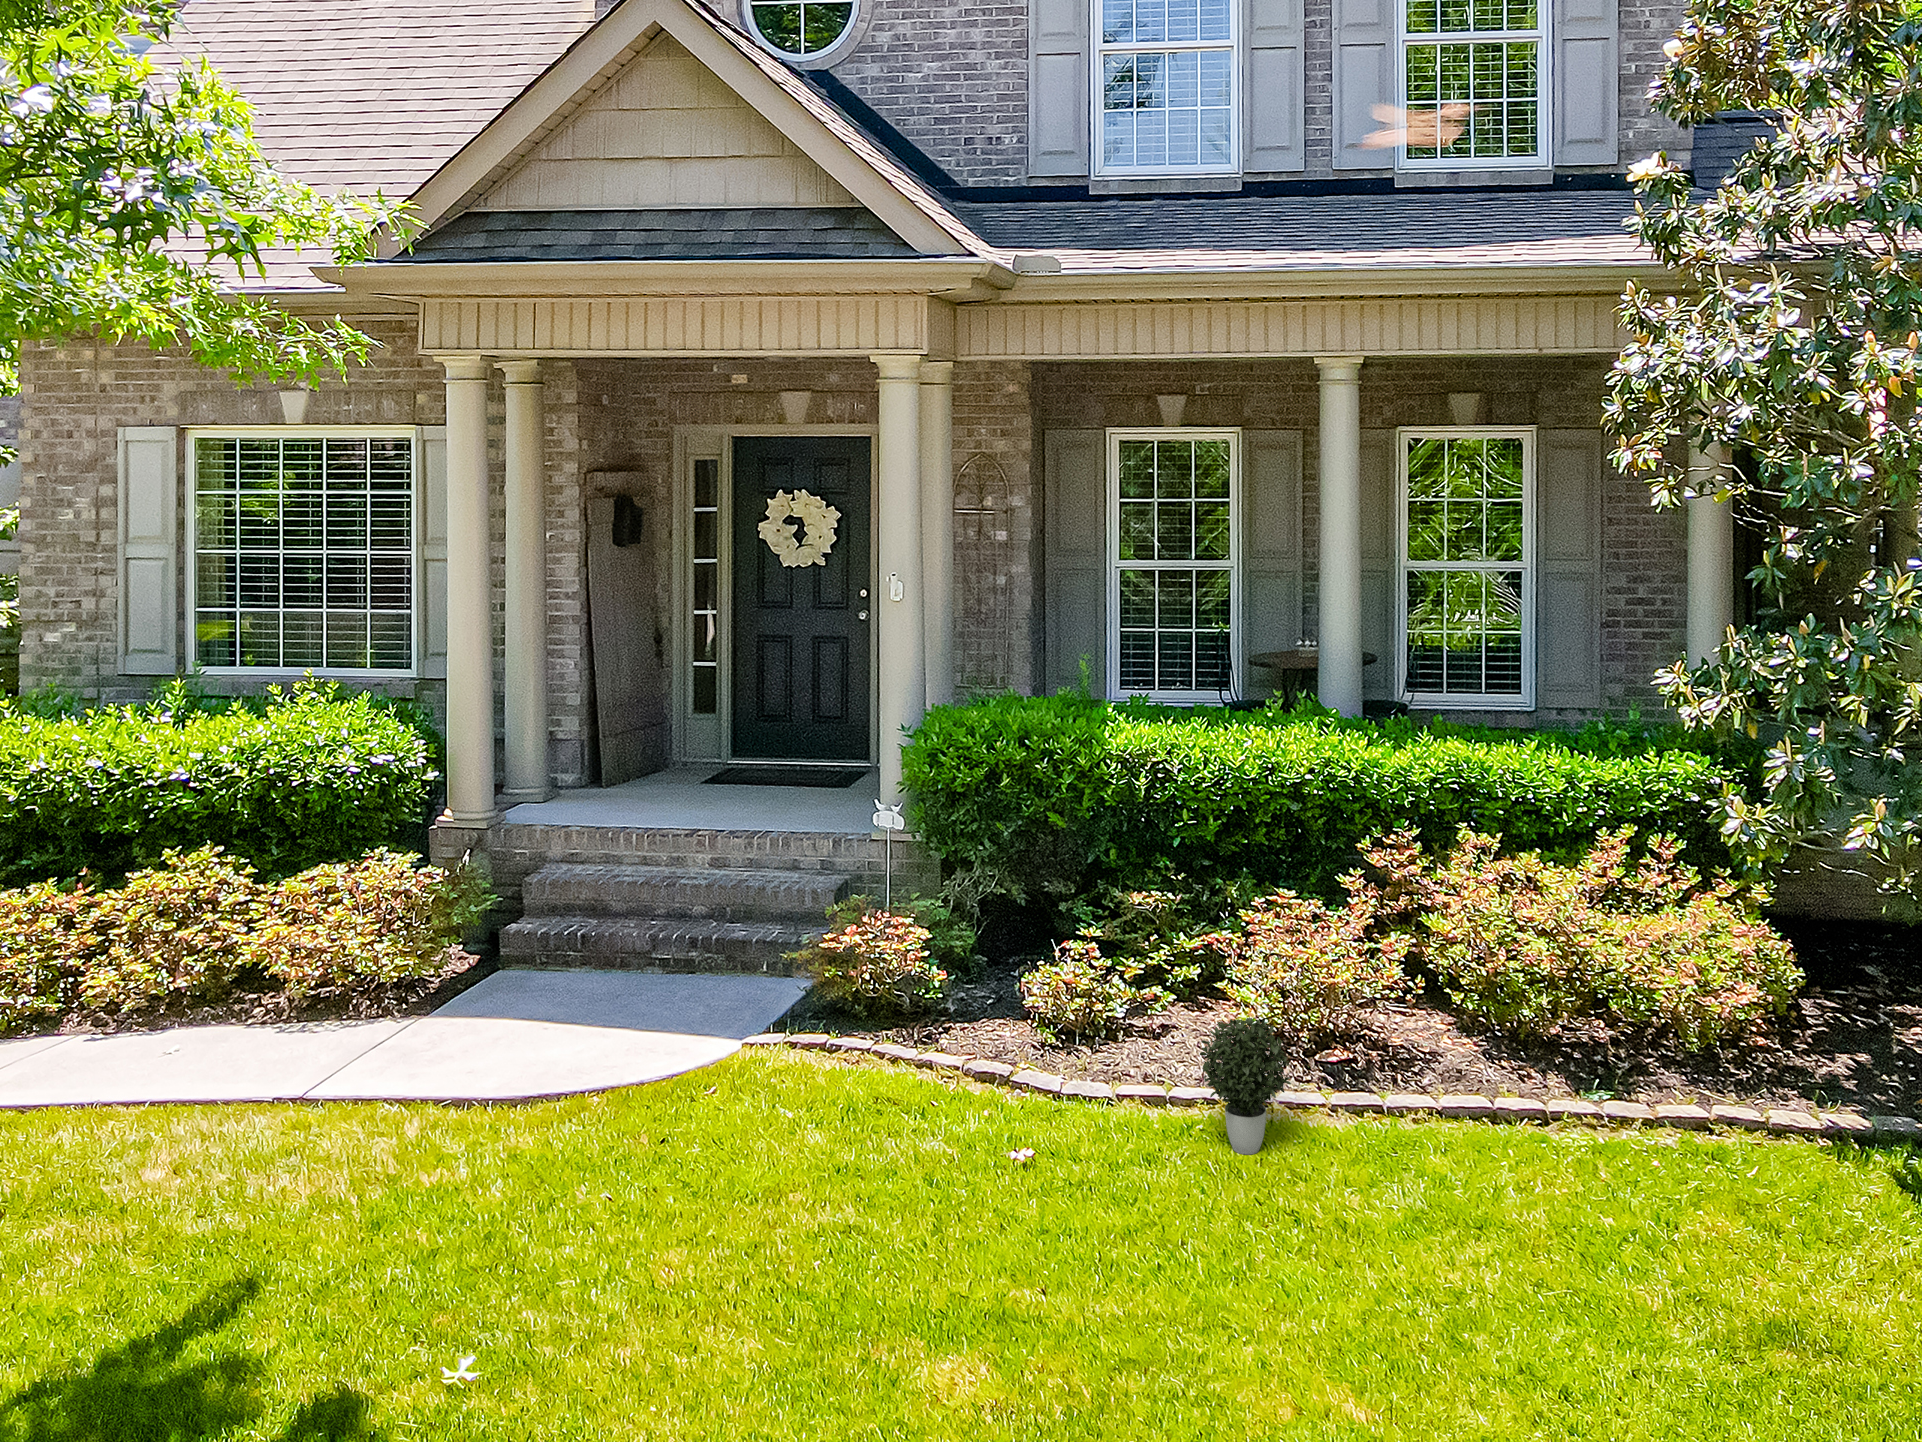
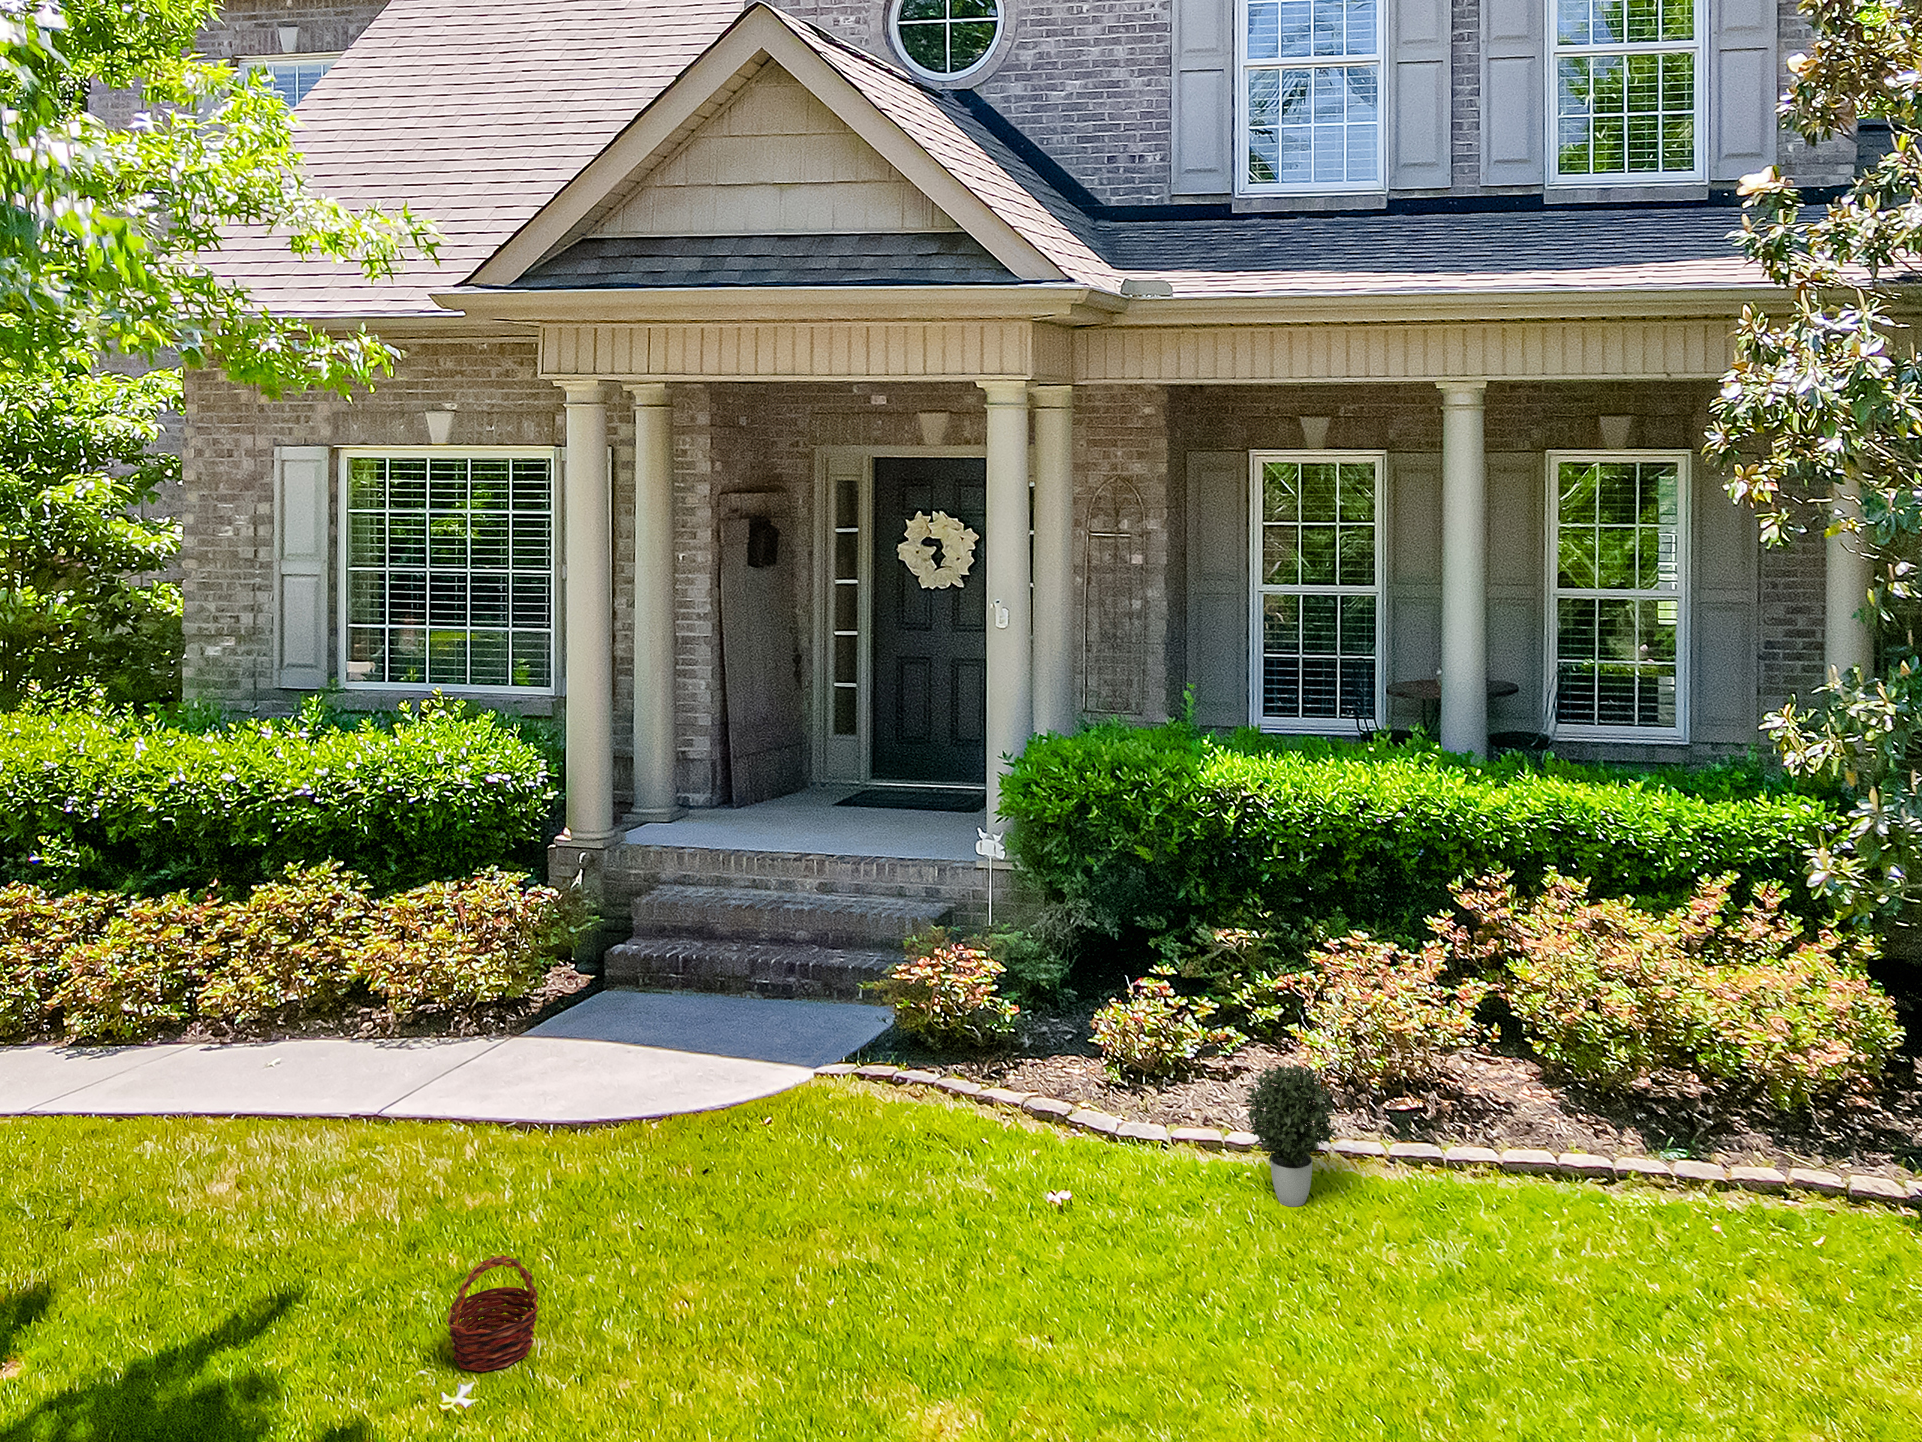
basket: none [438,1226,529,1342] -> present [447,1256,538,1372]

